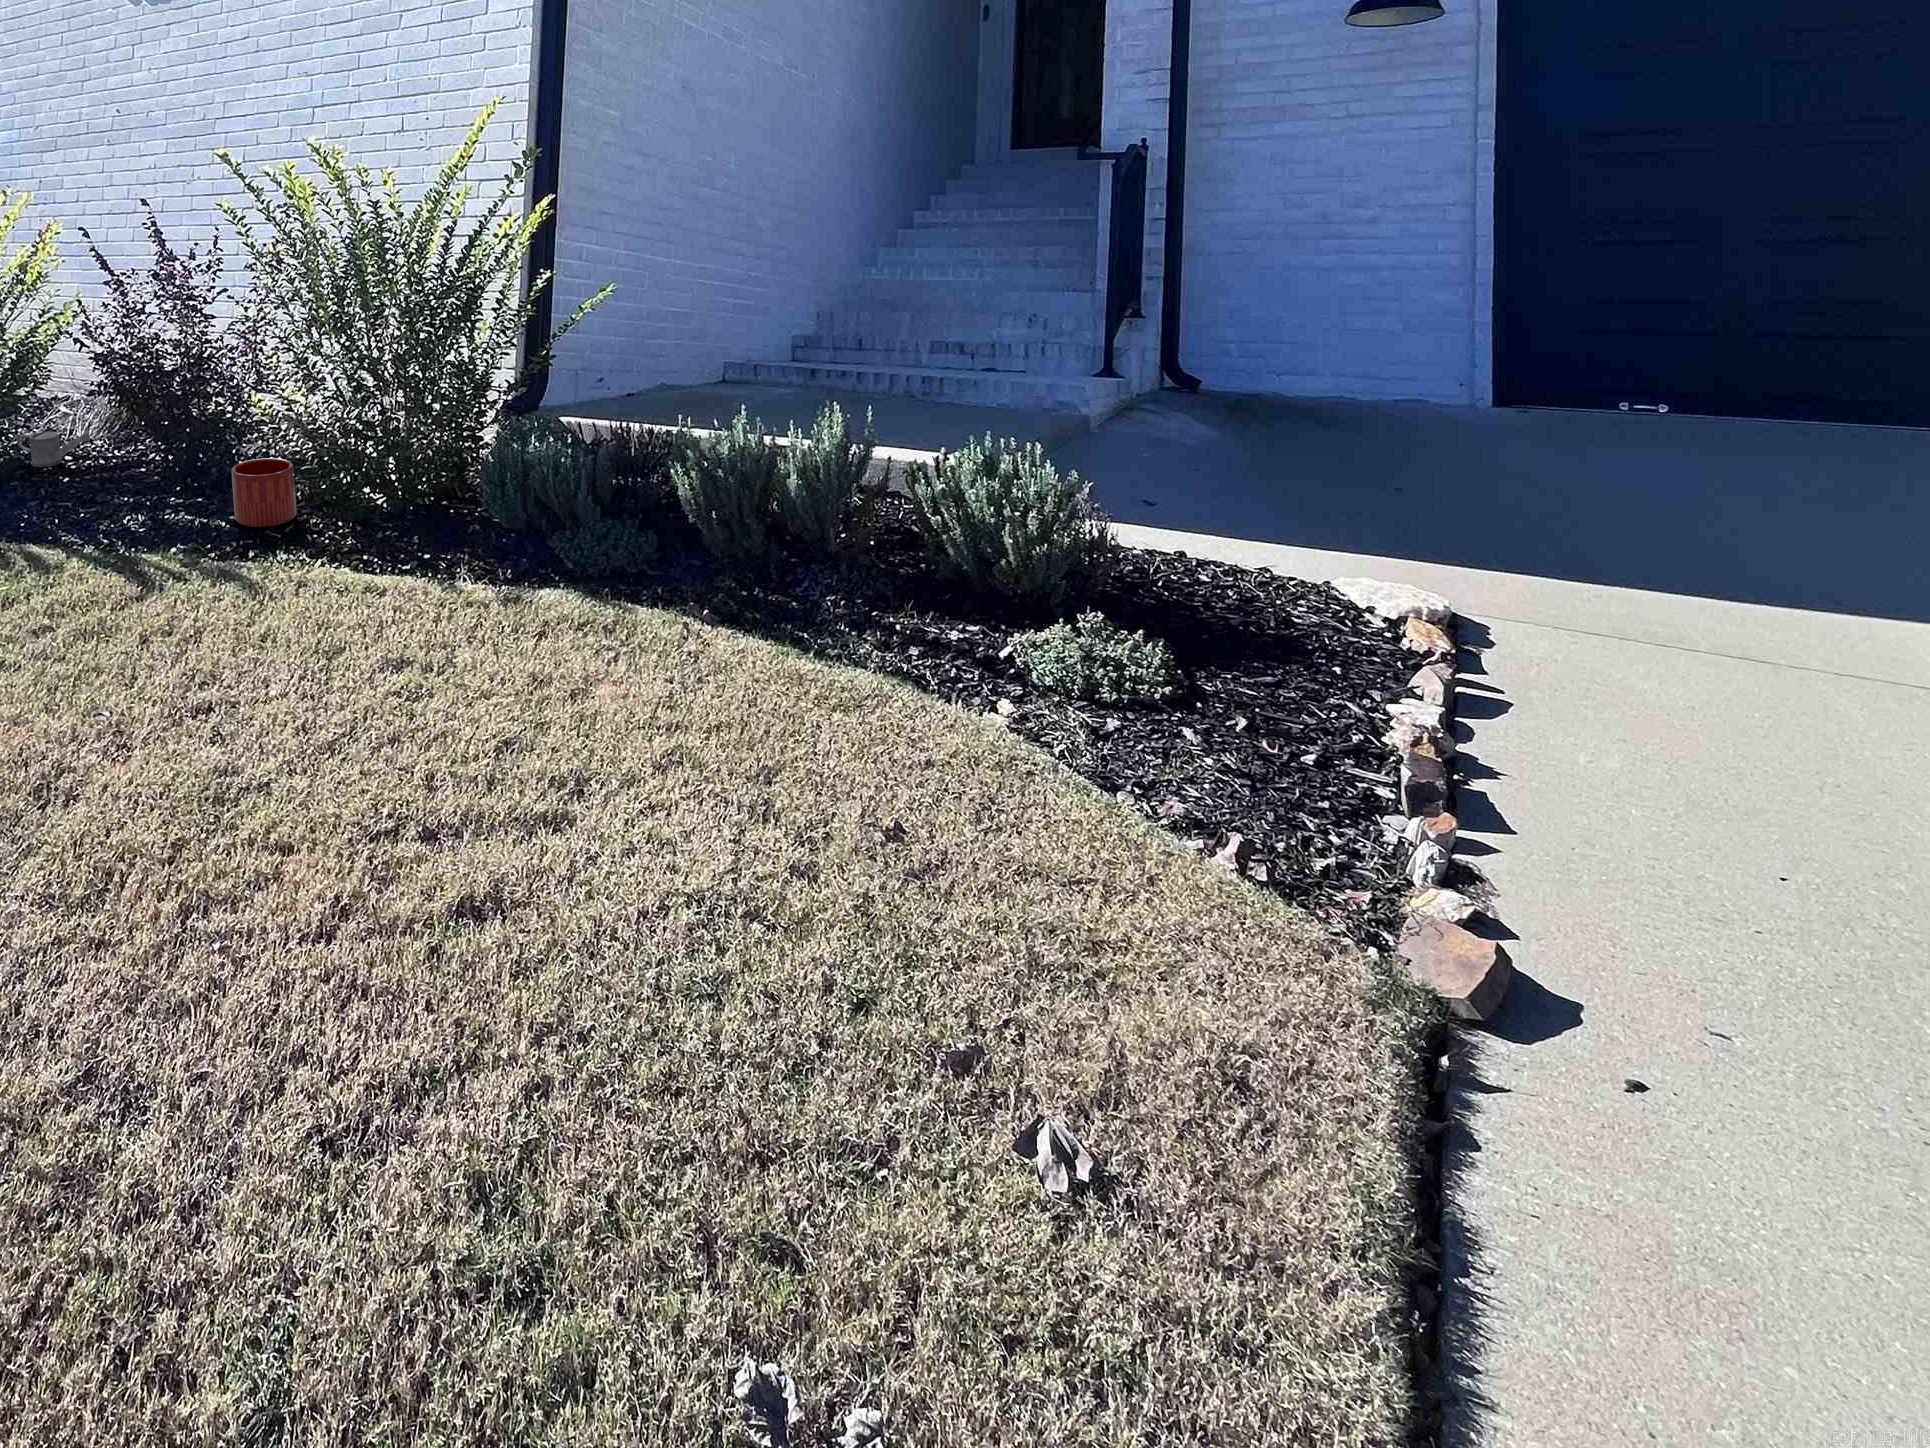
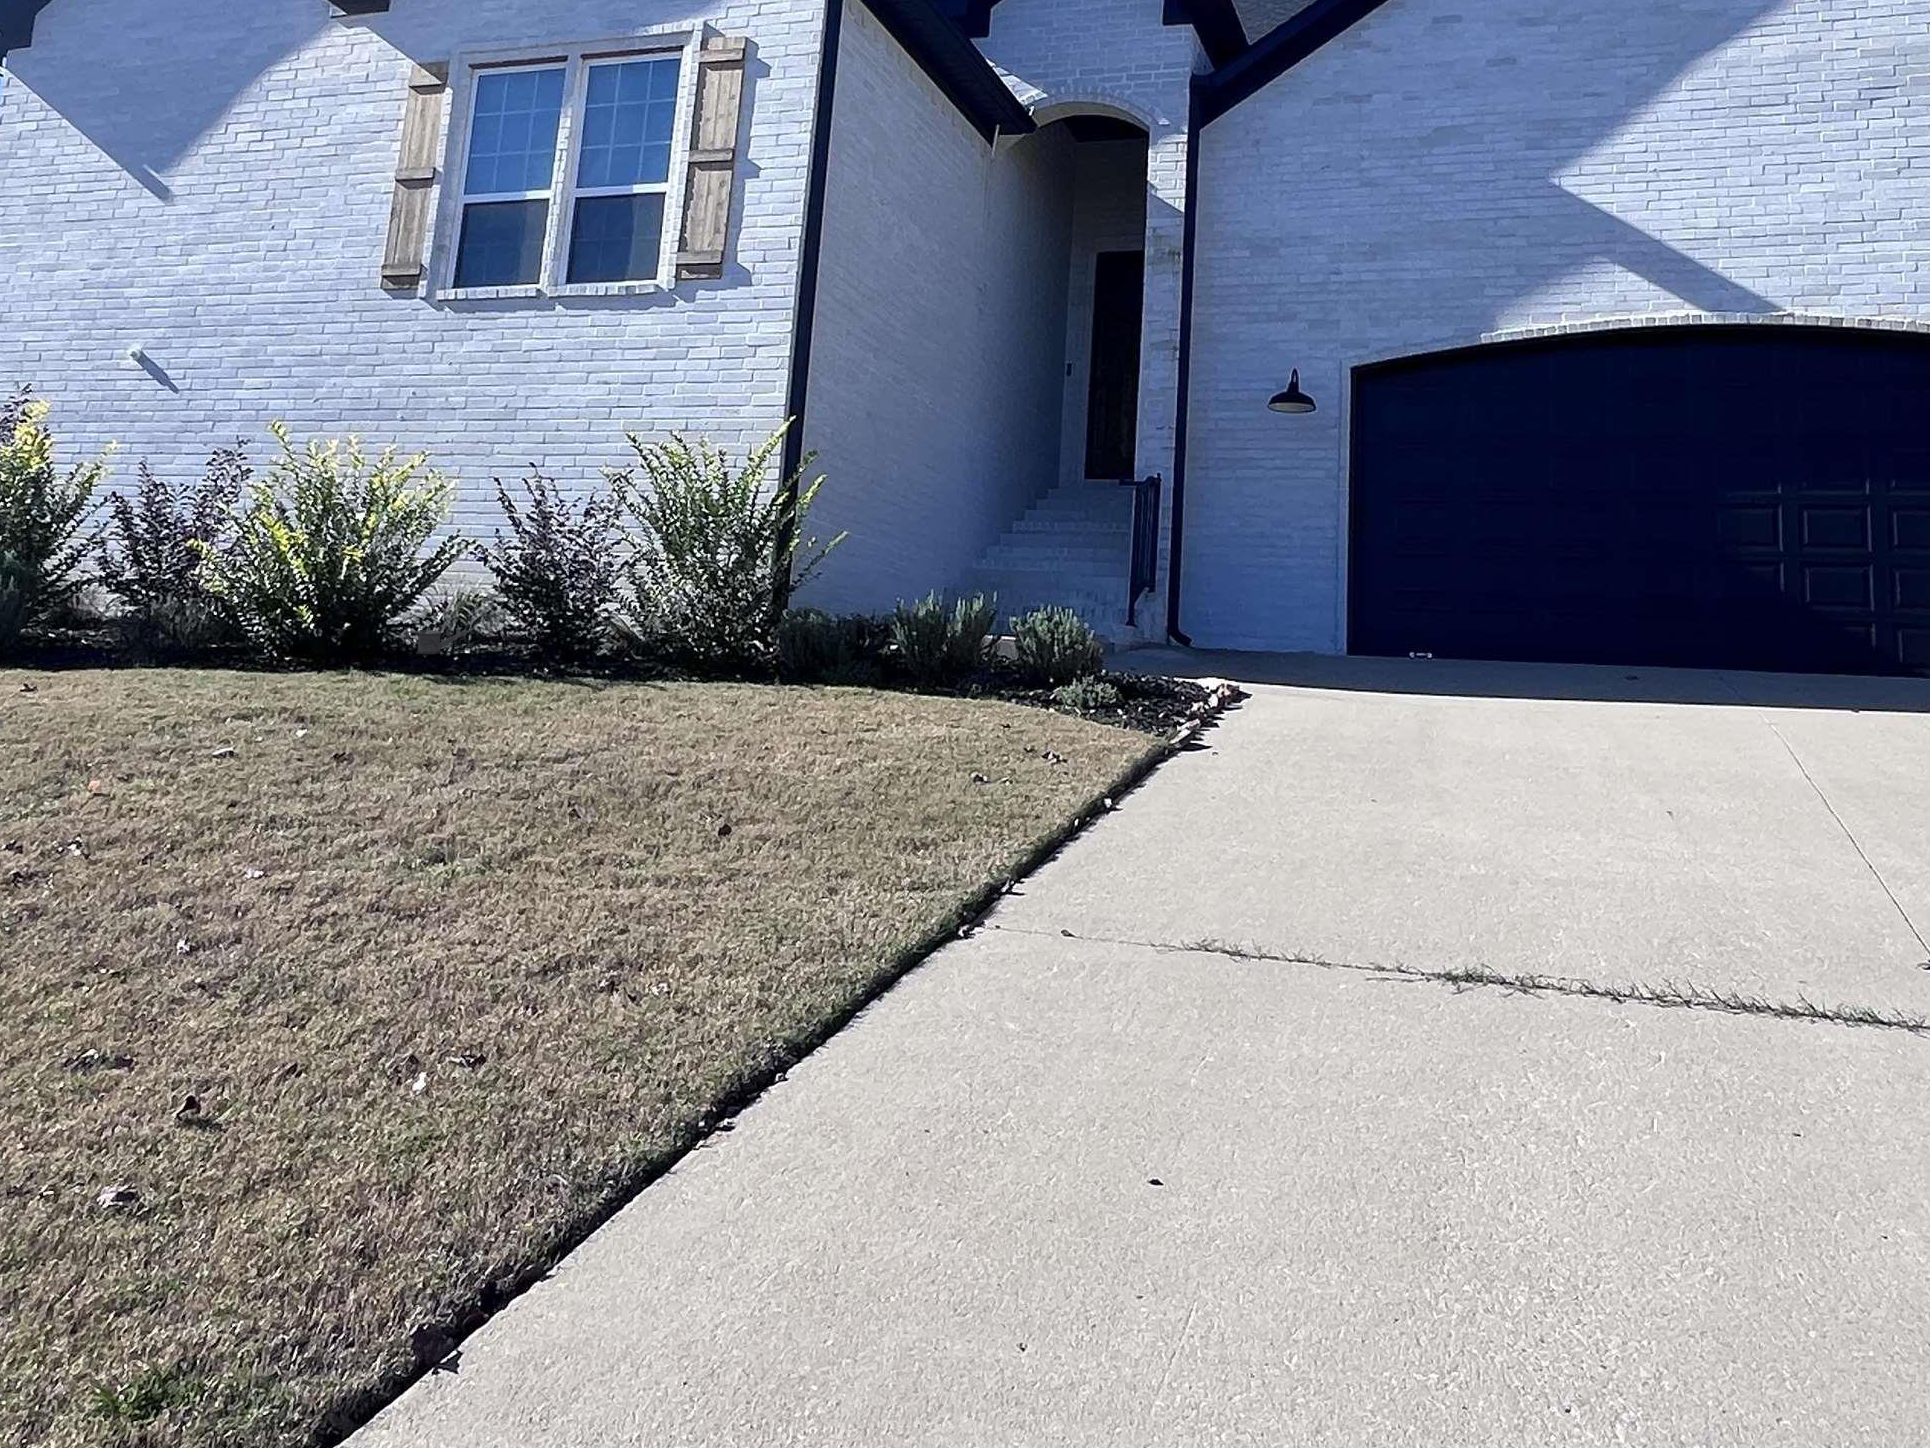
planter: present [232,458,296,527] -> none [611,638,652,679]

